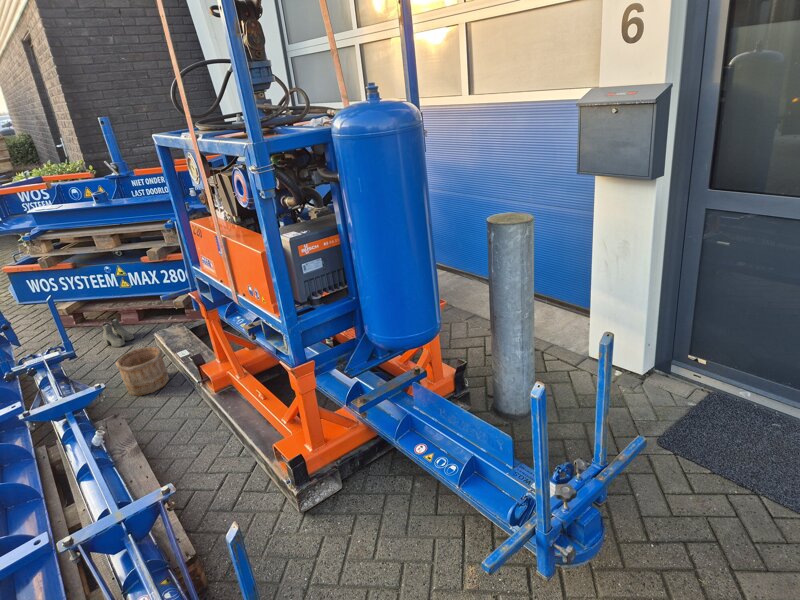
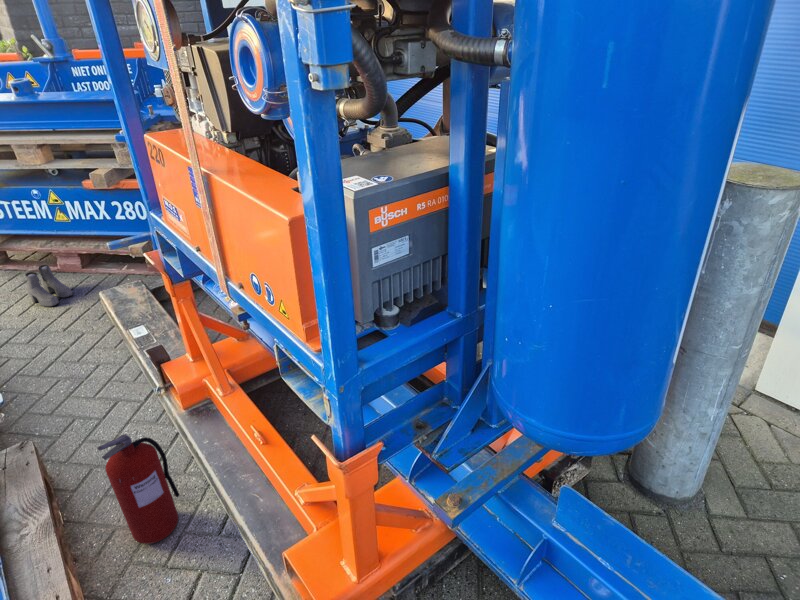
wooden bucket: present [116,347,169,396] -> none [31,320,116,395]
fire extinguisher: none [168,391,214,463] -> present [97,434,179,544]

